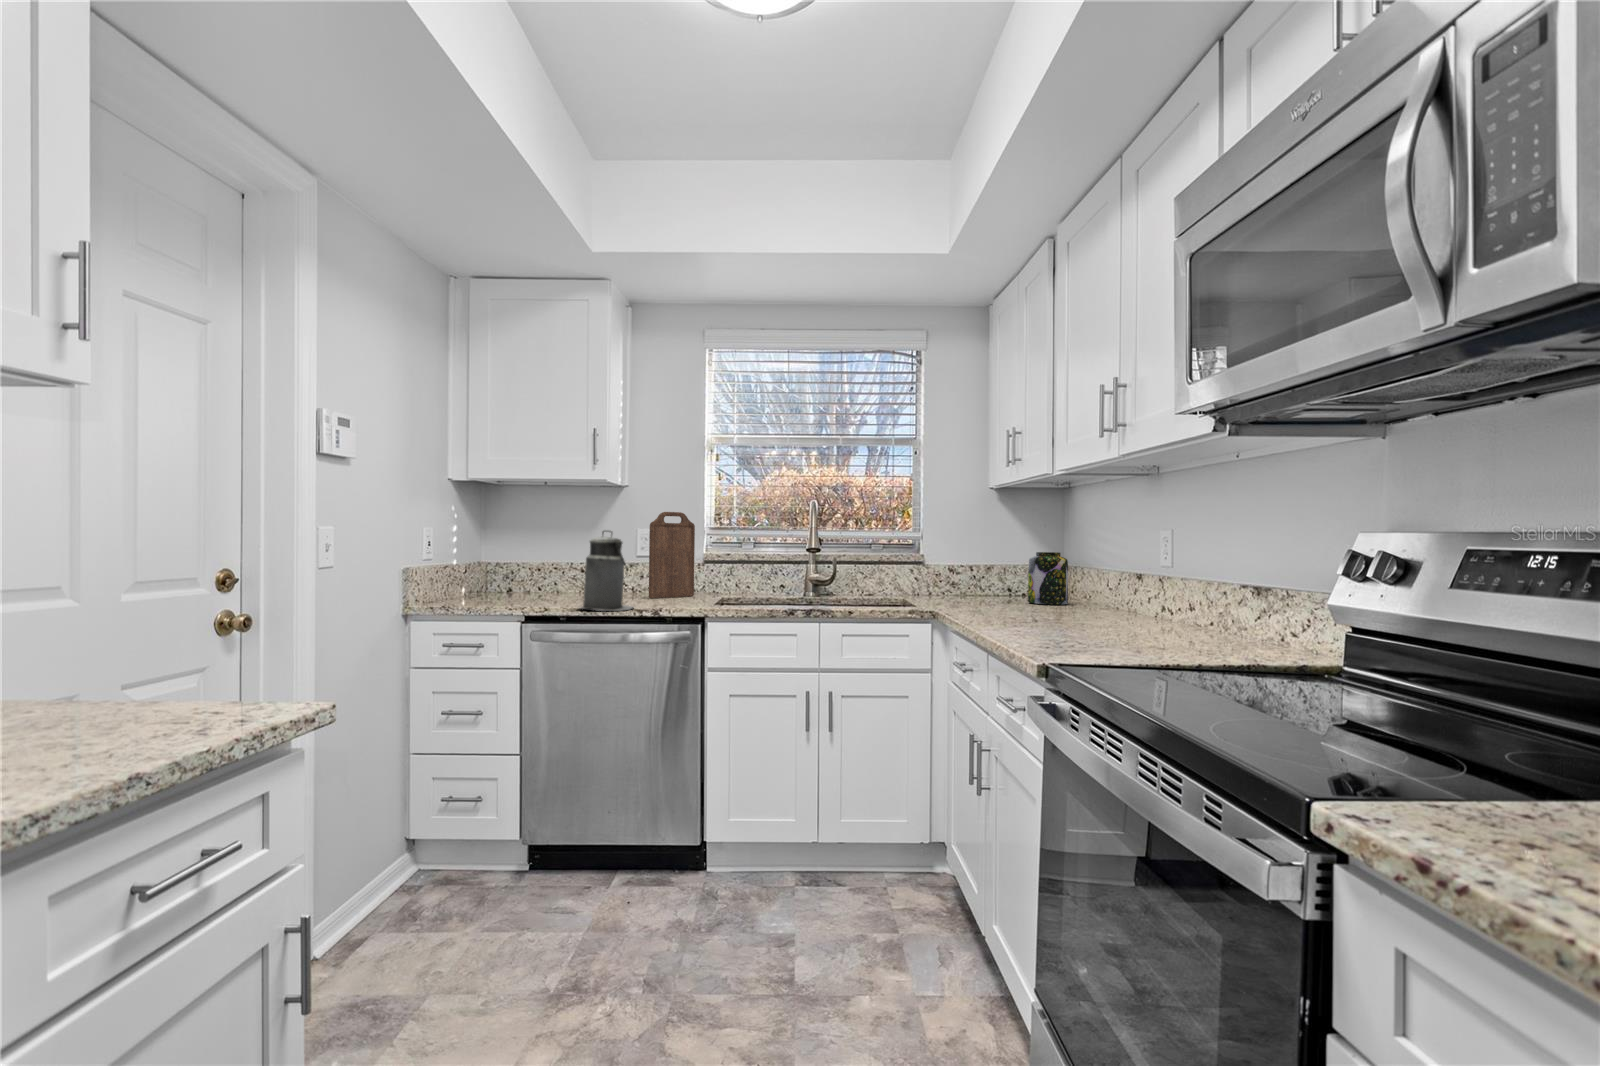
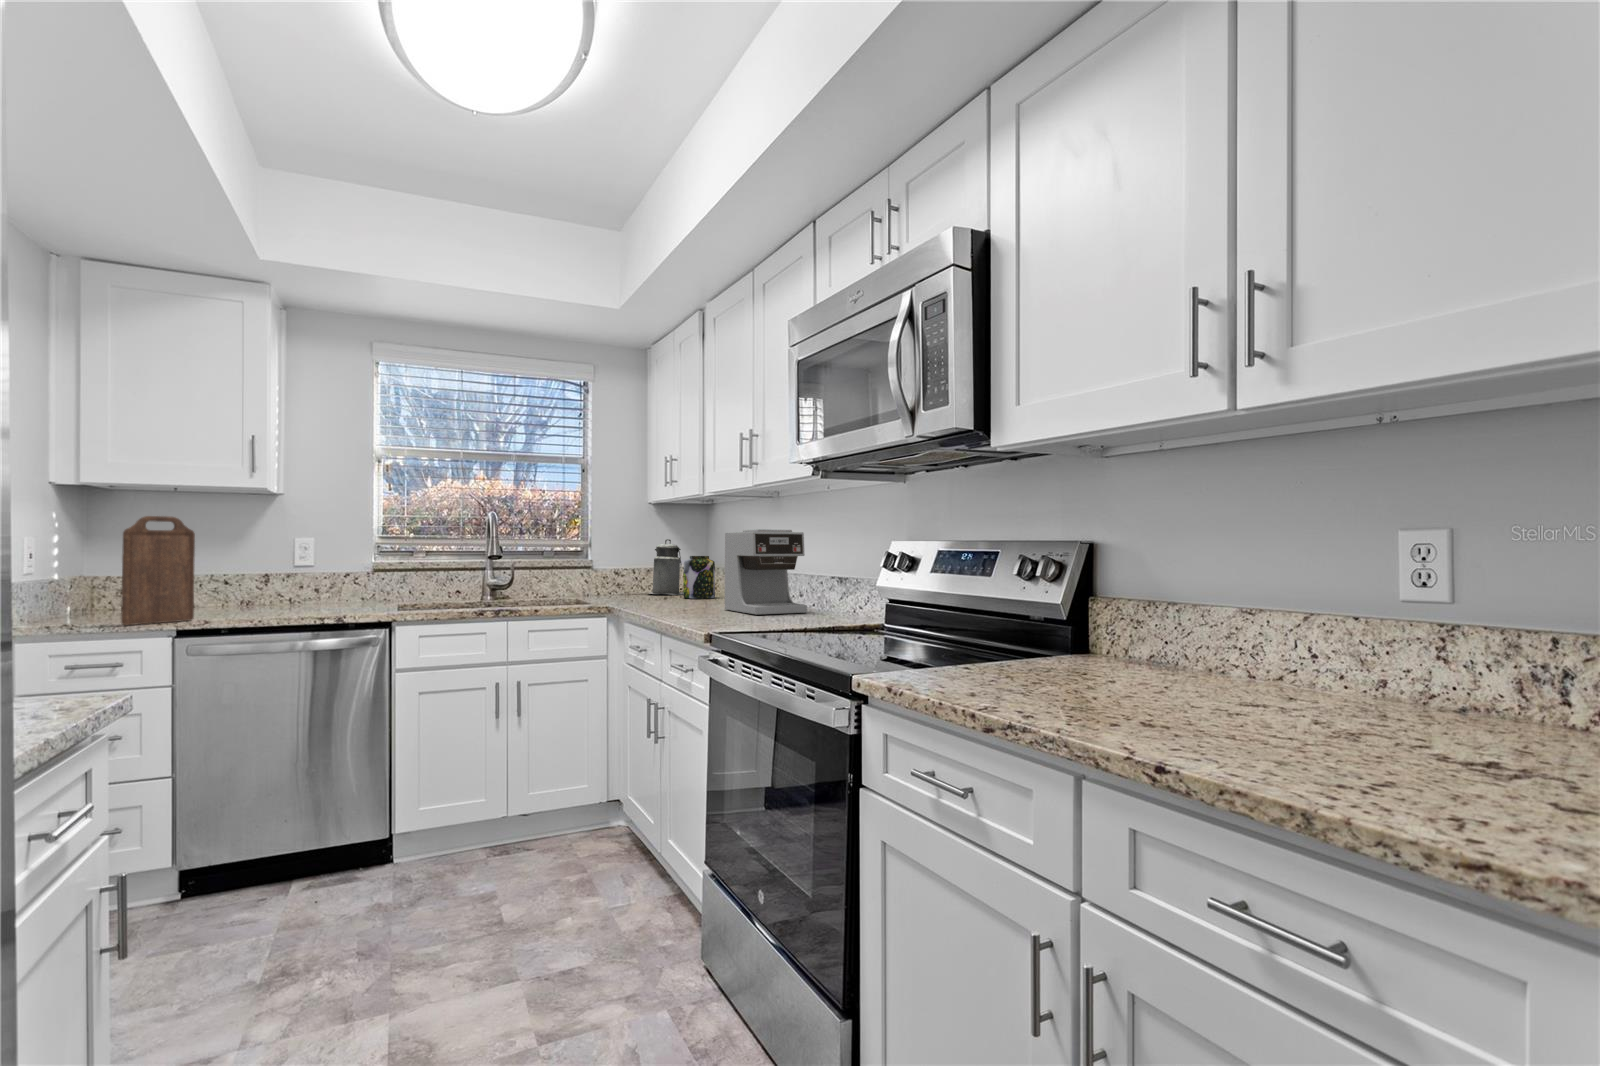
cutting board: present [649,512,695,598] -> present [121,516,195,625]
coffee maker: none [1076,518,1197,635] -> present [725,529,807,615]
canister: present [580,530,634,611] -> present [651,539,684,595]

